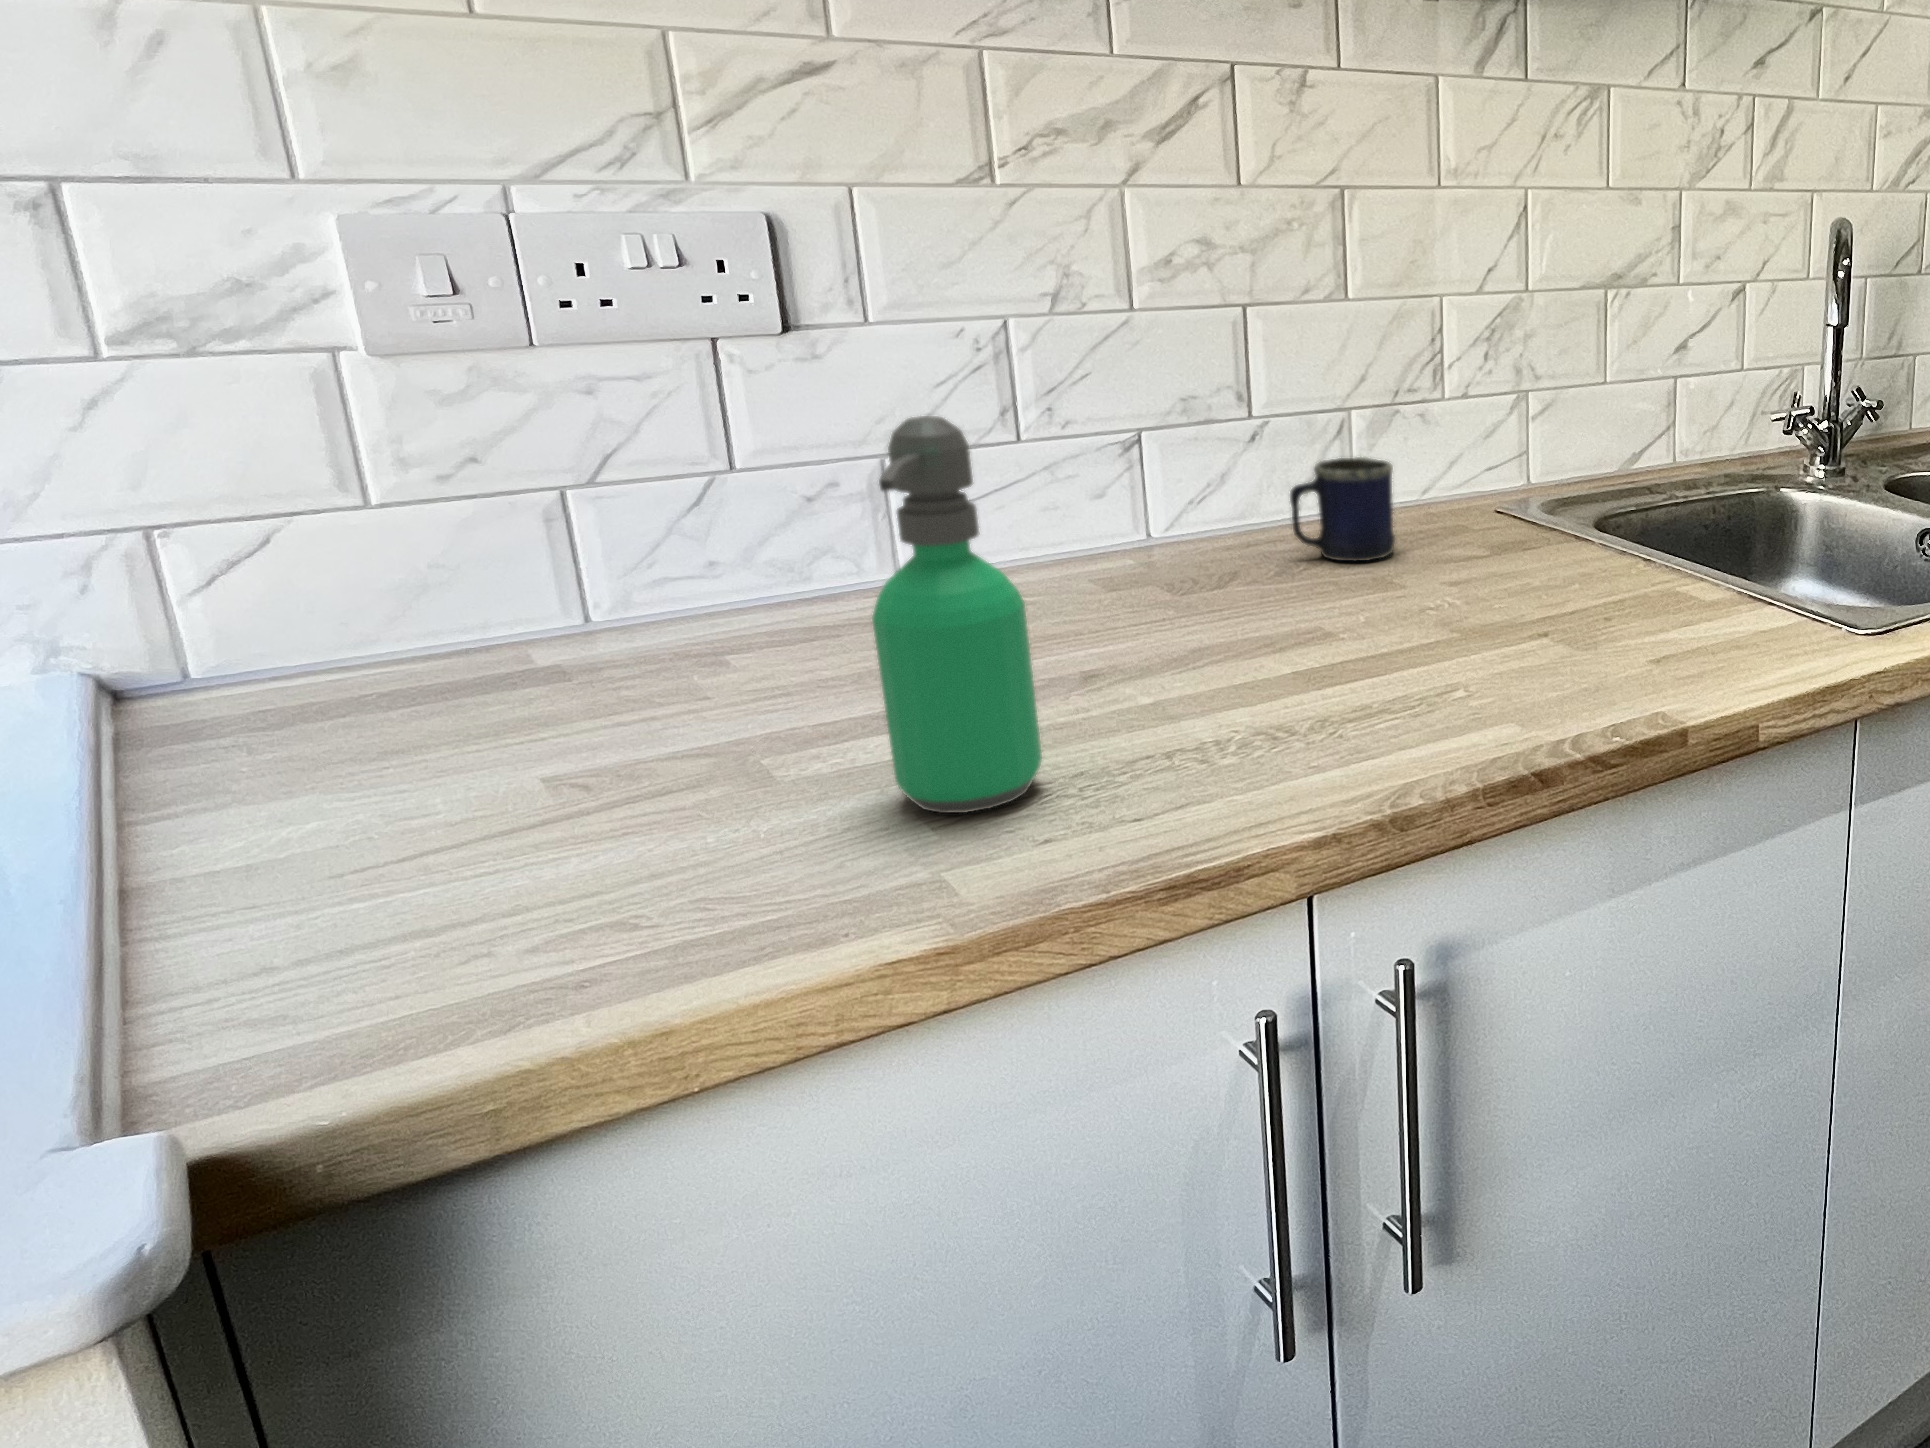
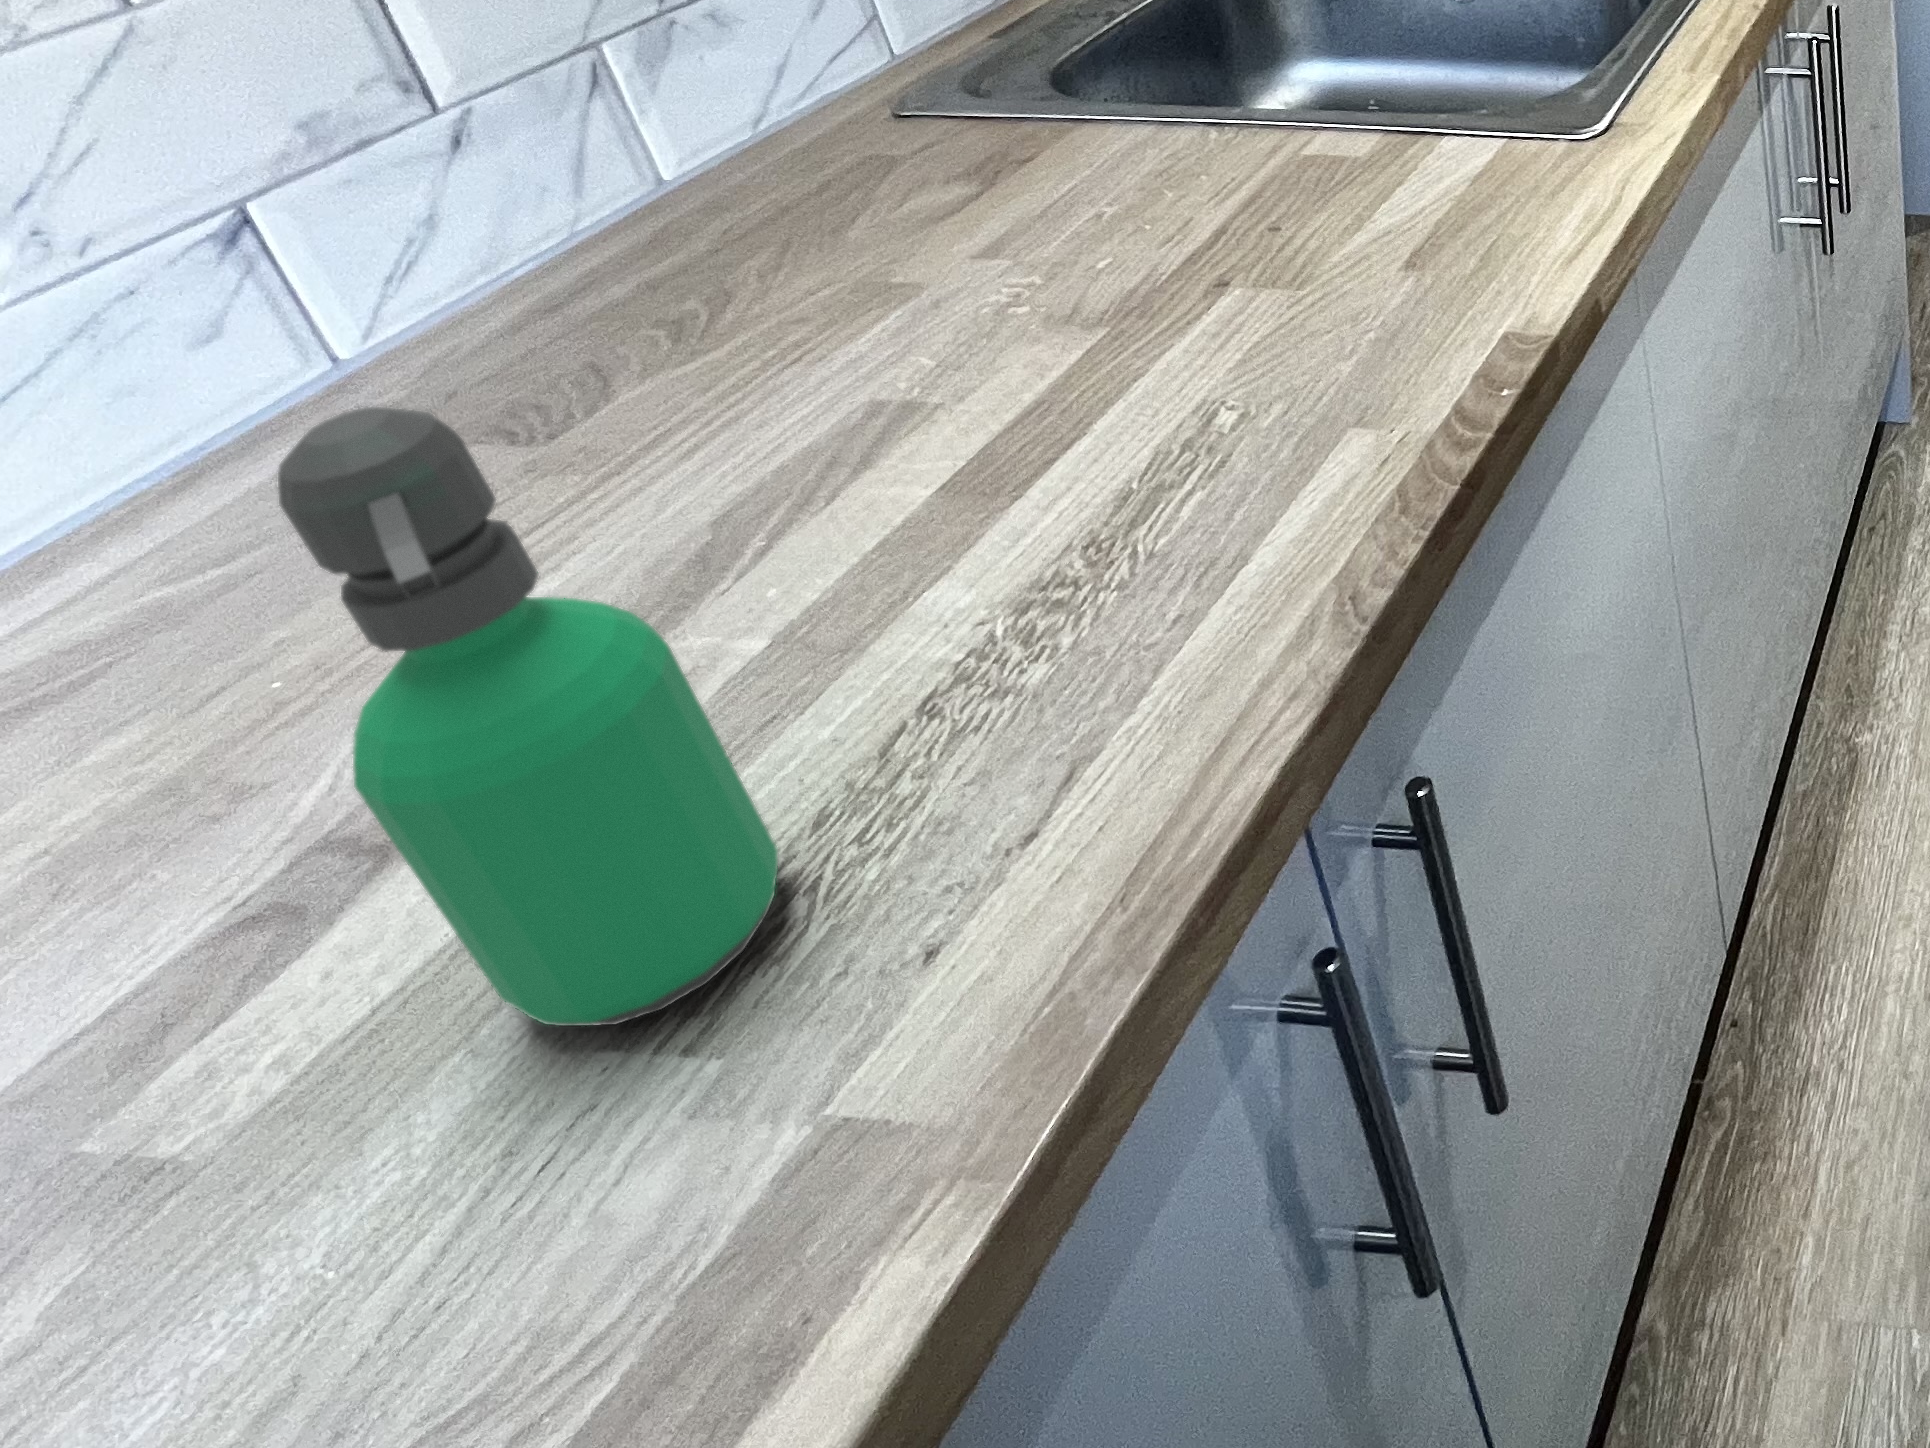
mug: present [1290,457,1395,561] -> none [609,111,815,284]

